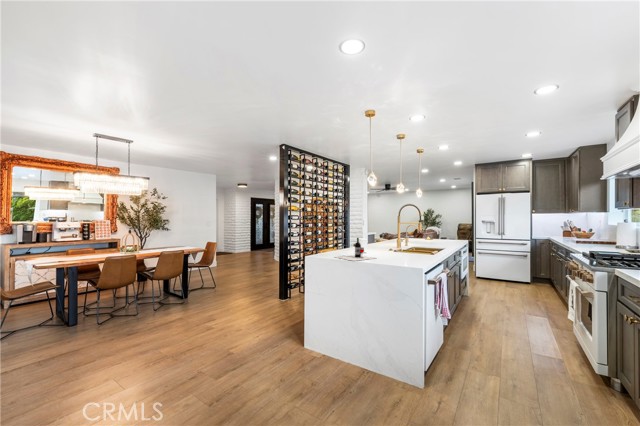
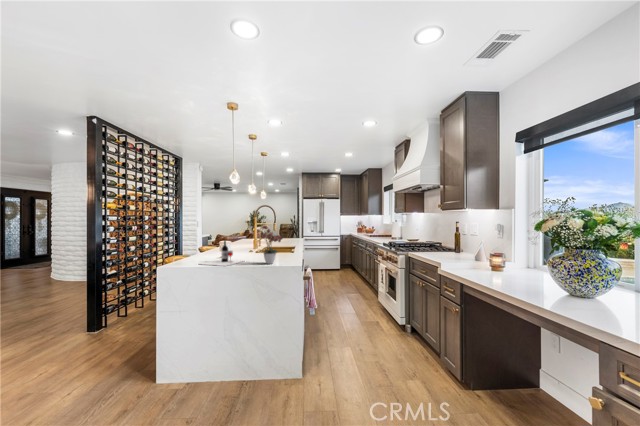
flower arrangement: none [382,223,411,263] -> present [259,226,282,264]

